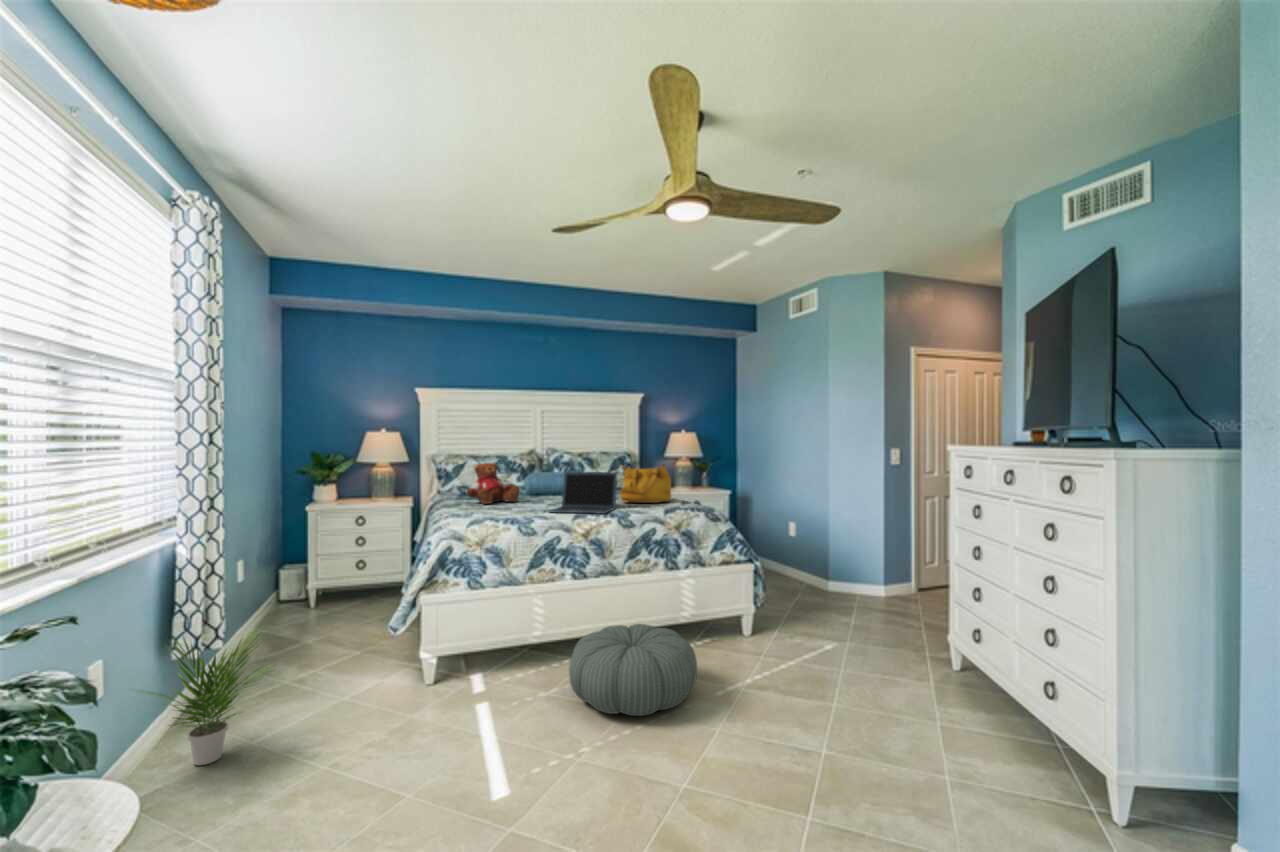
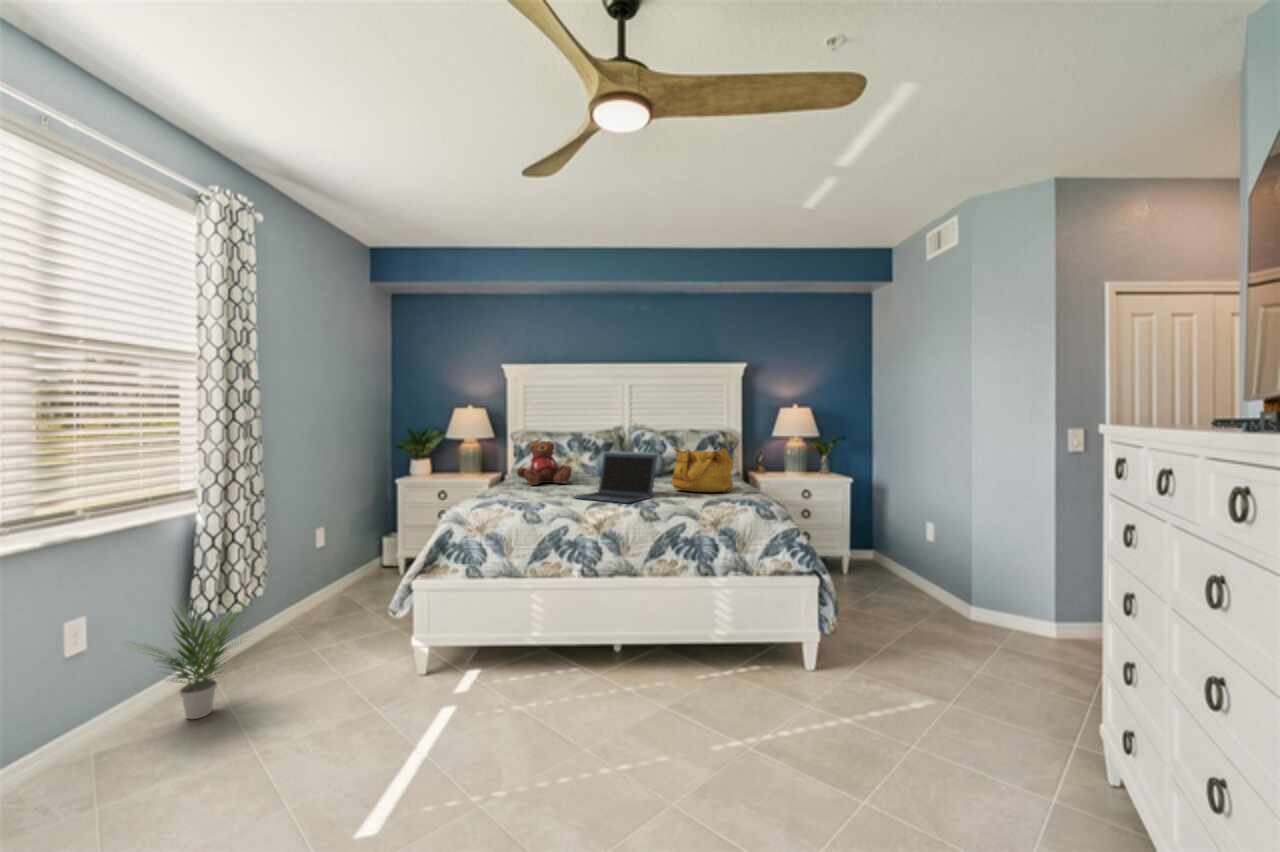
pouf: present [569,624,697,716] -> none [535,636,689,755]

